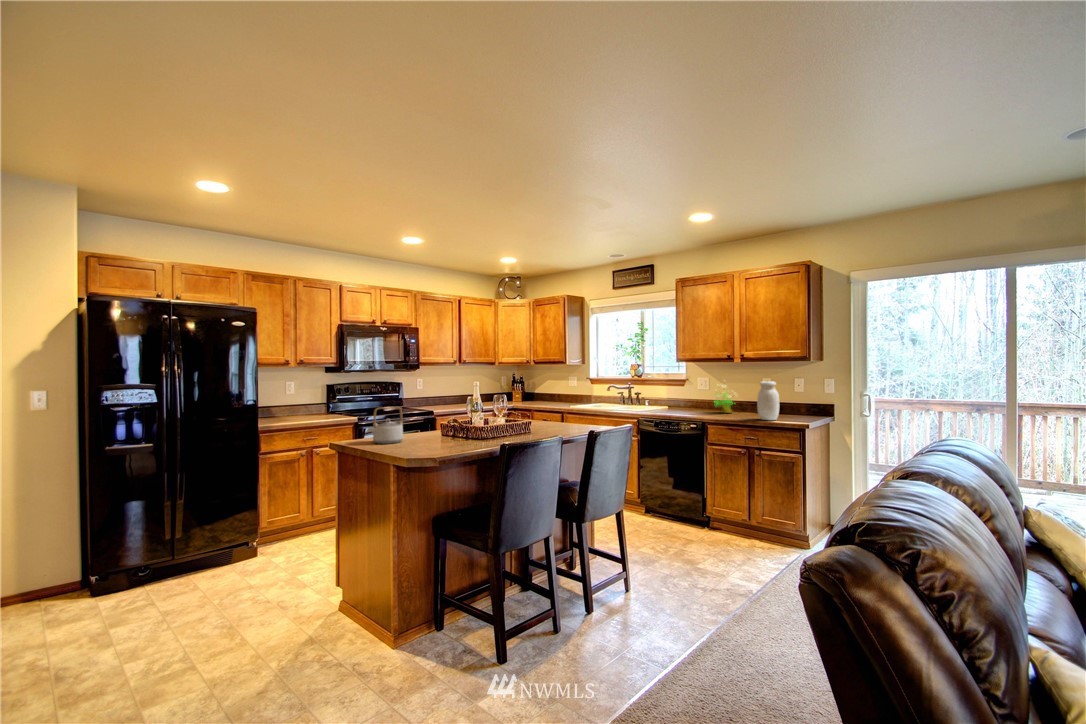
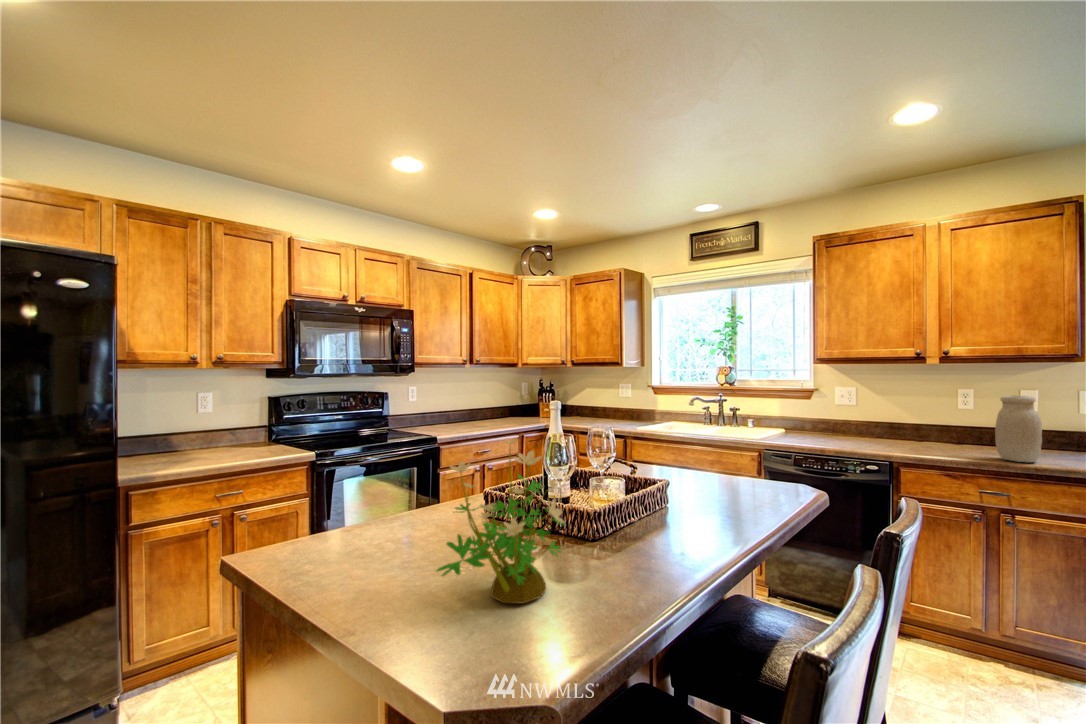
potted plant: present [714,385,733,413] -> present [437,439,565,603]
teapot: present [367,407,403,444] -> none [312,463,403,563]

